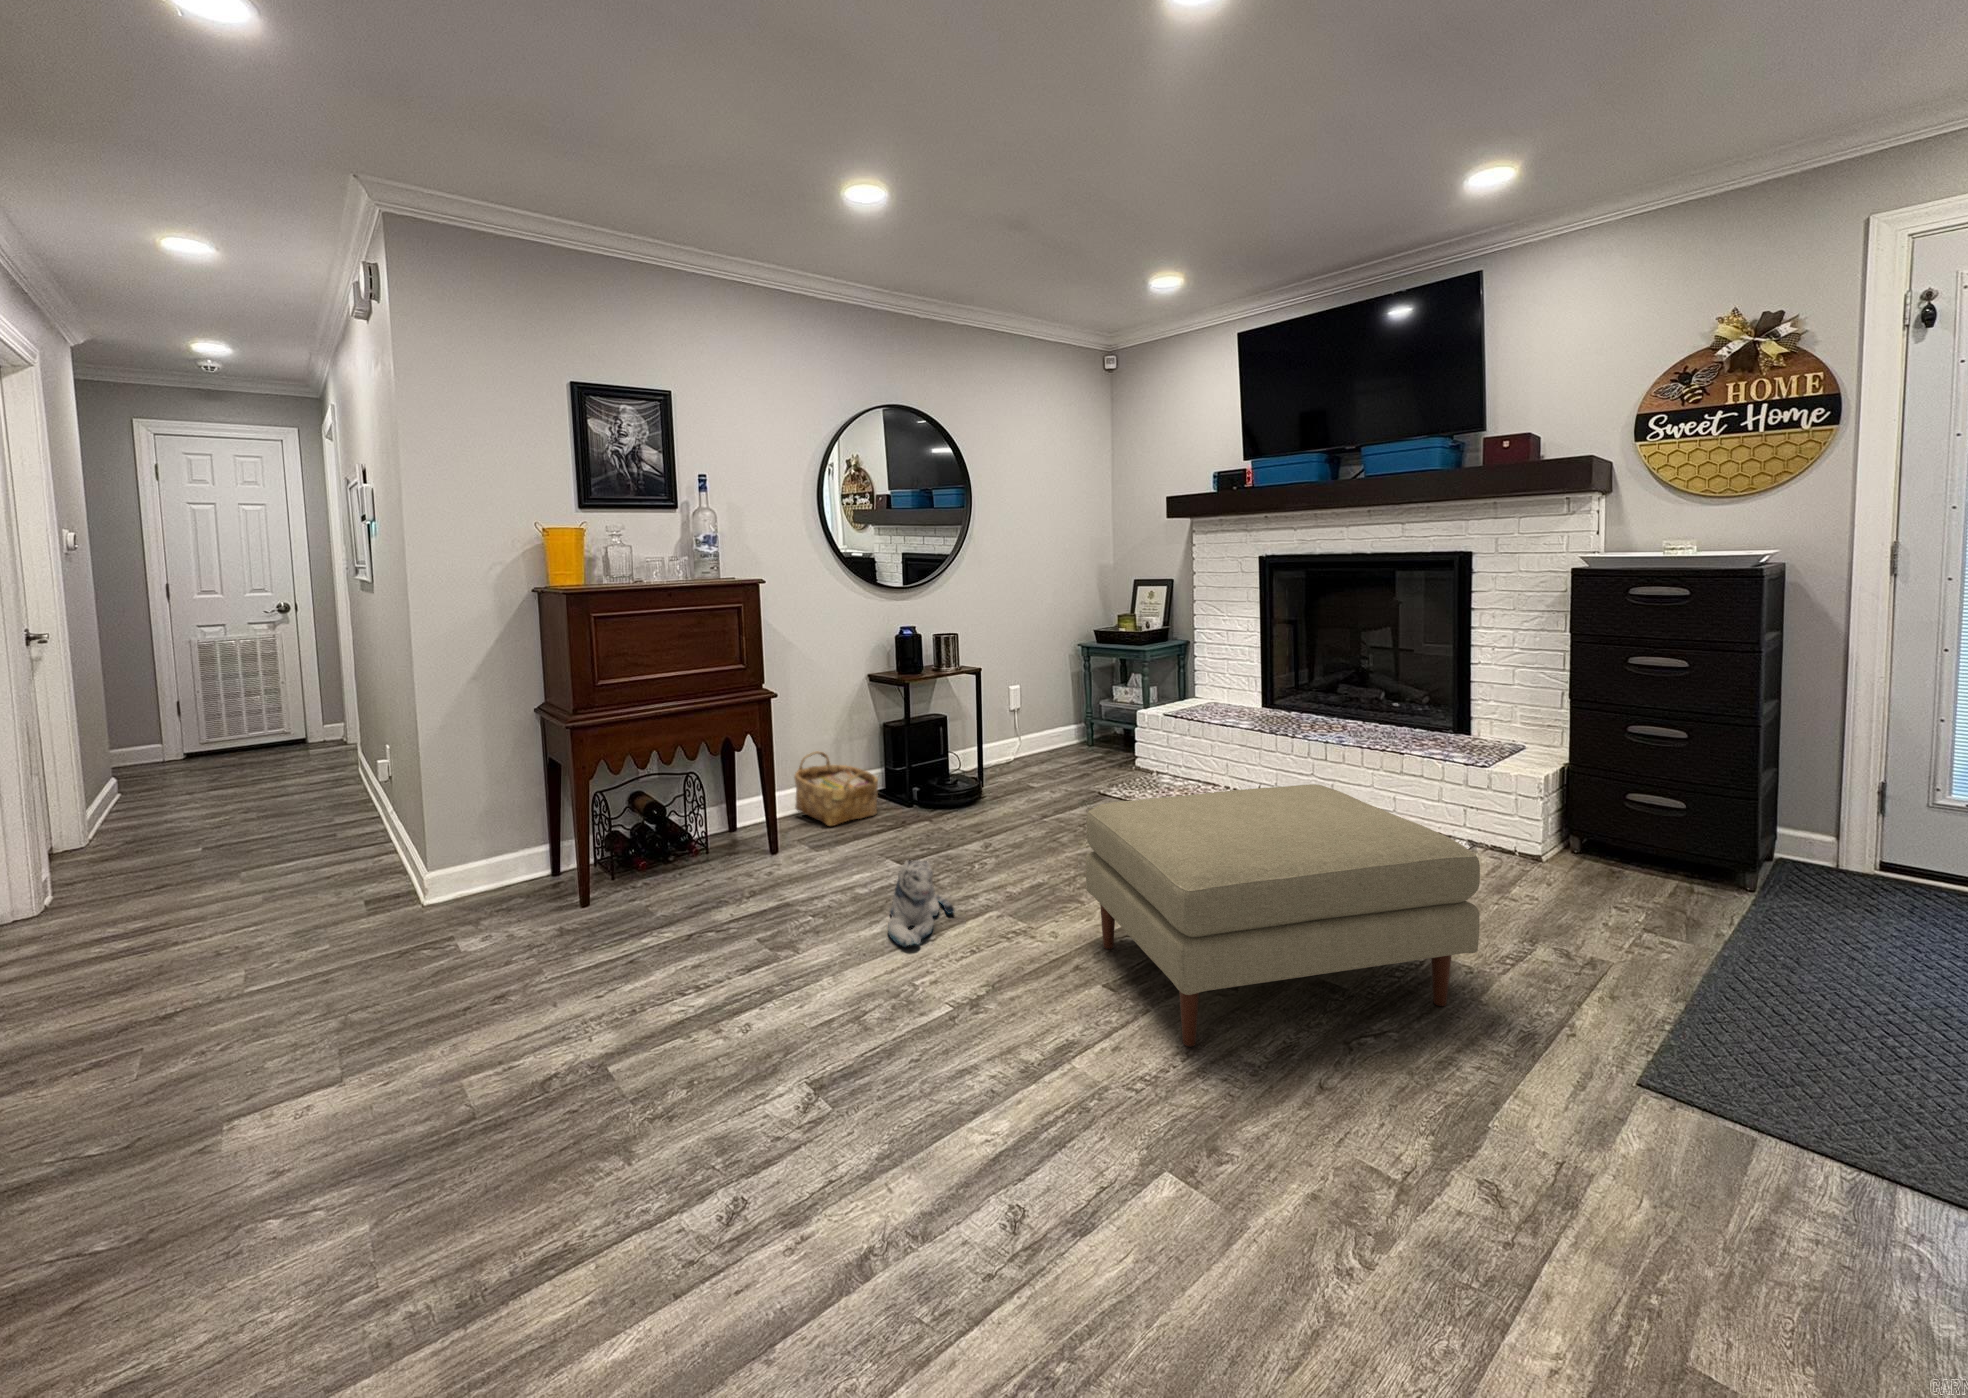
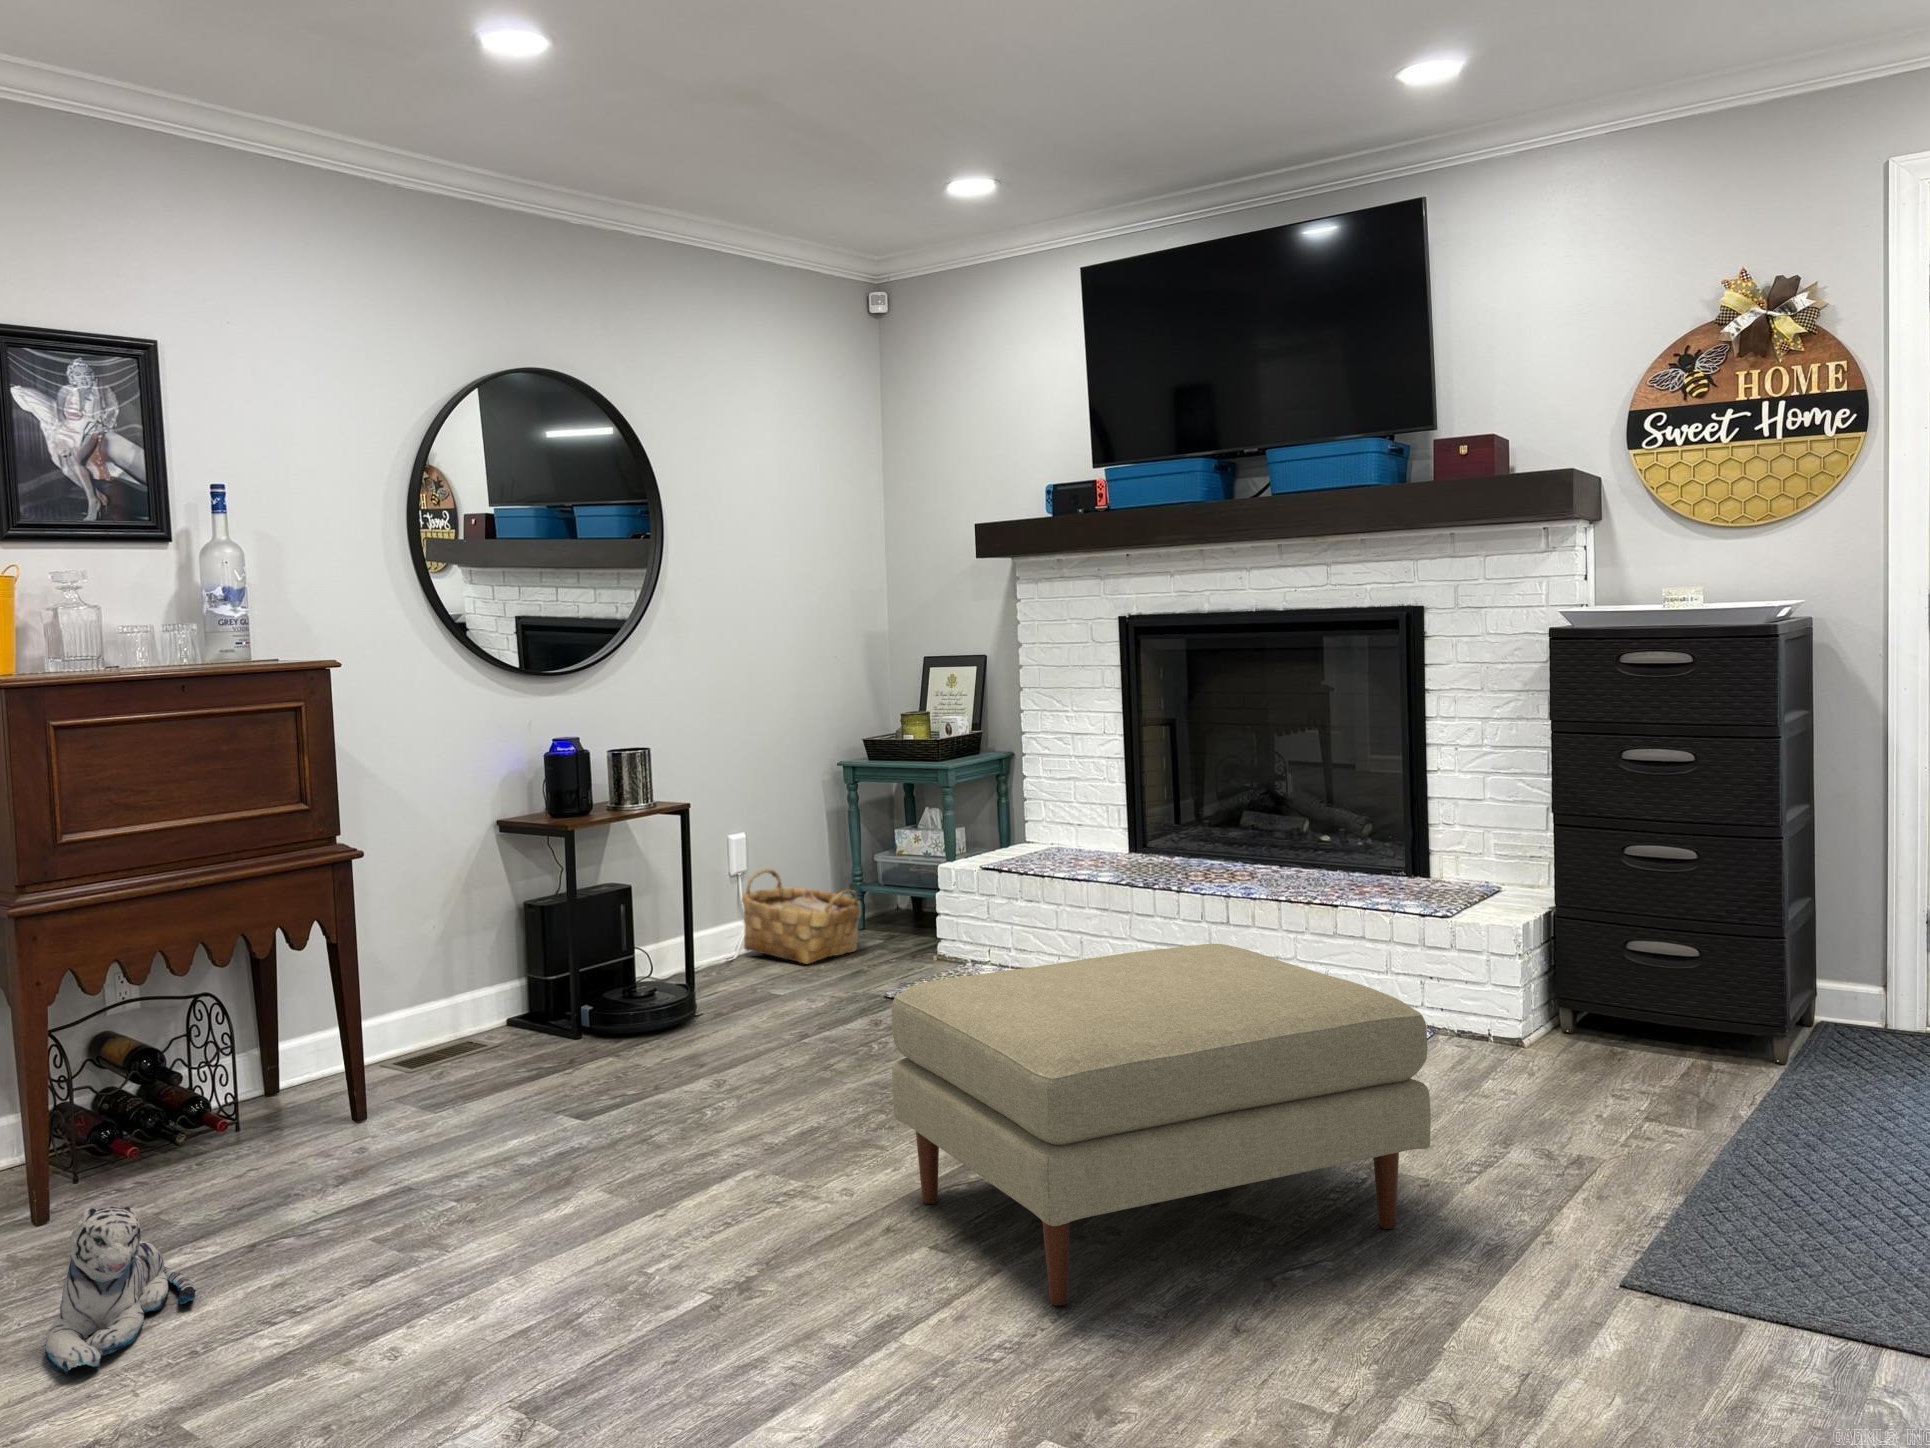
woven basket: present [794,751,878,826] -> present [742,869,861,964]
plush toy: present [888,860,954,947] -> present [45,1207,196,1374]

